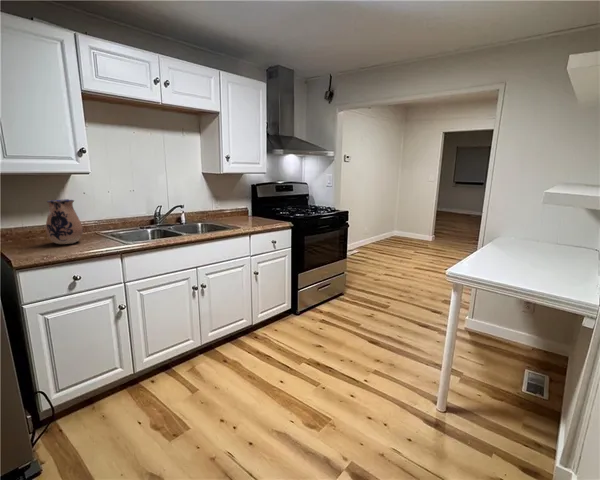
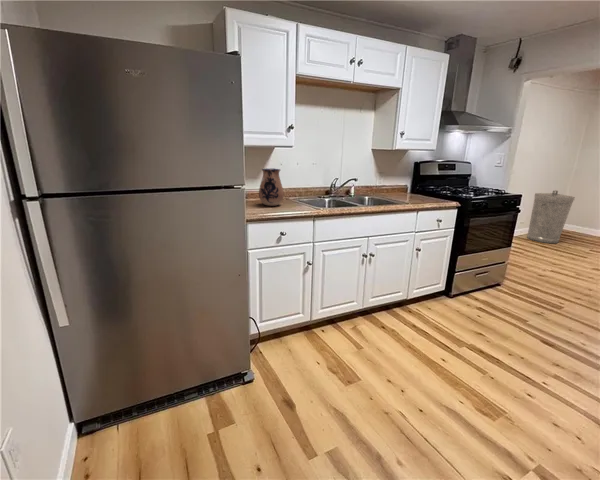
trash can: none [369,203,398,250] -> present [527,191,575,243]

